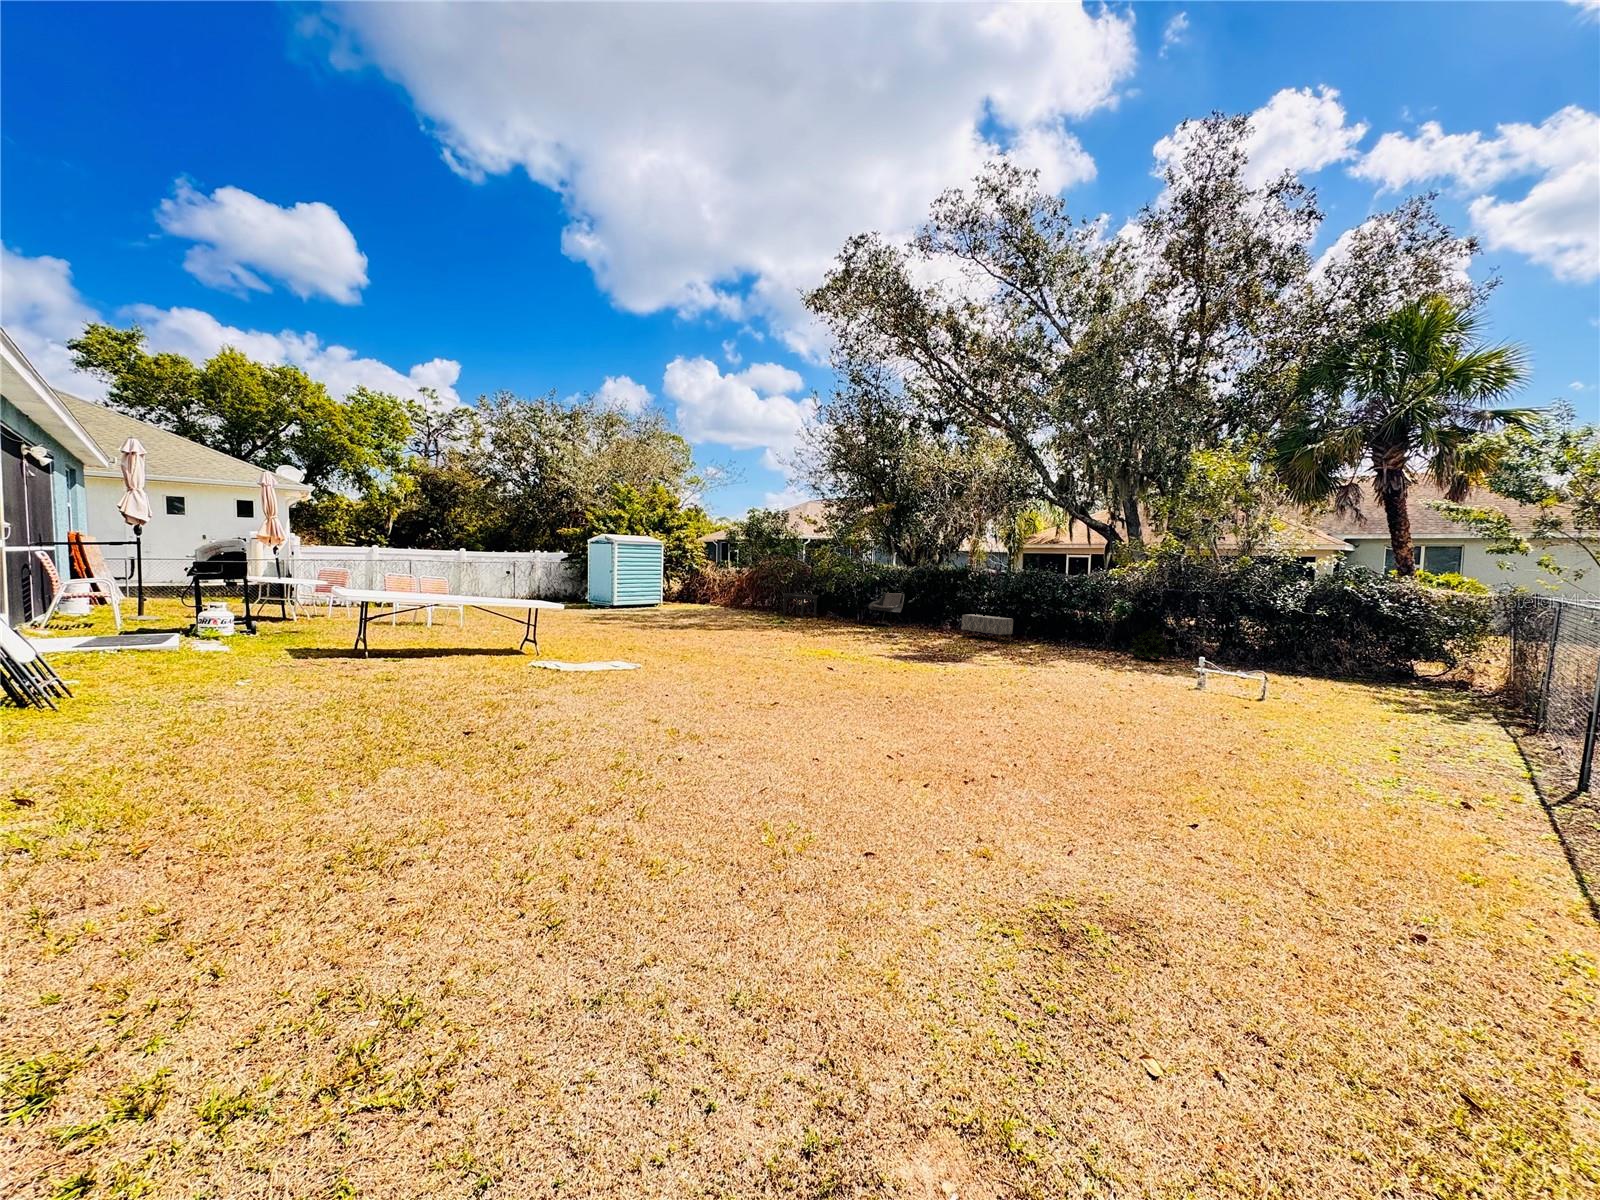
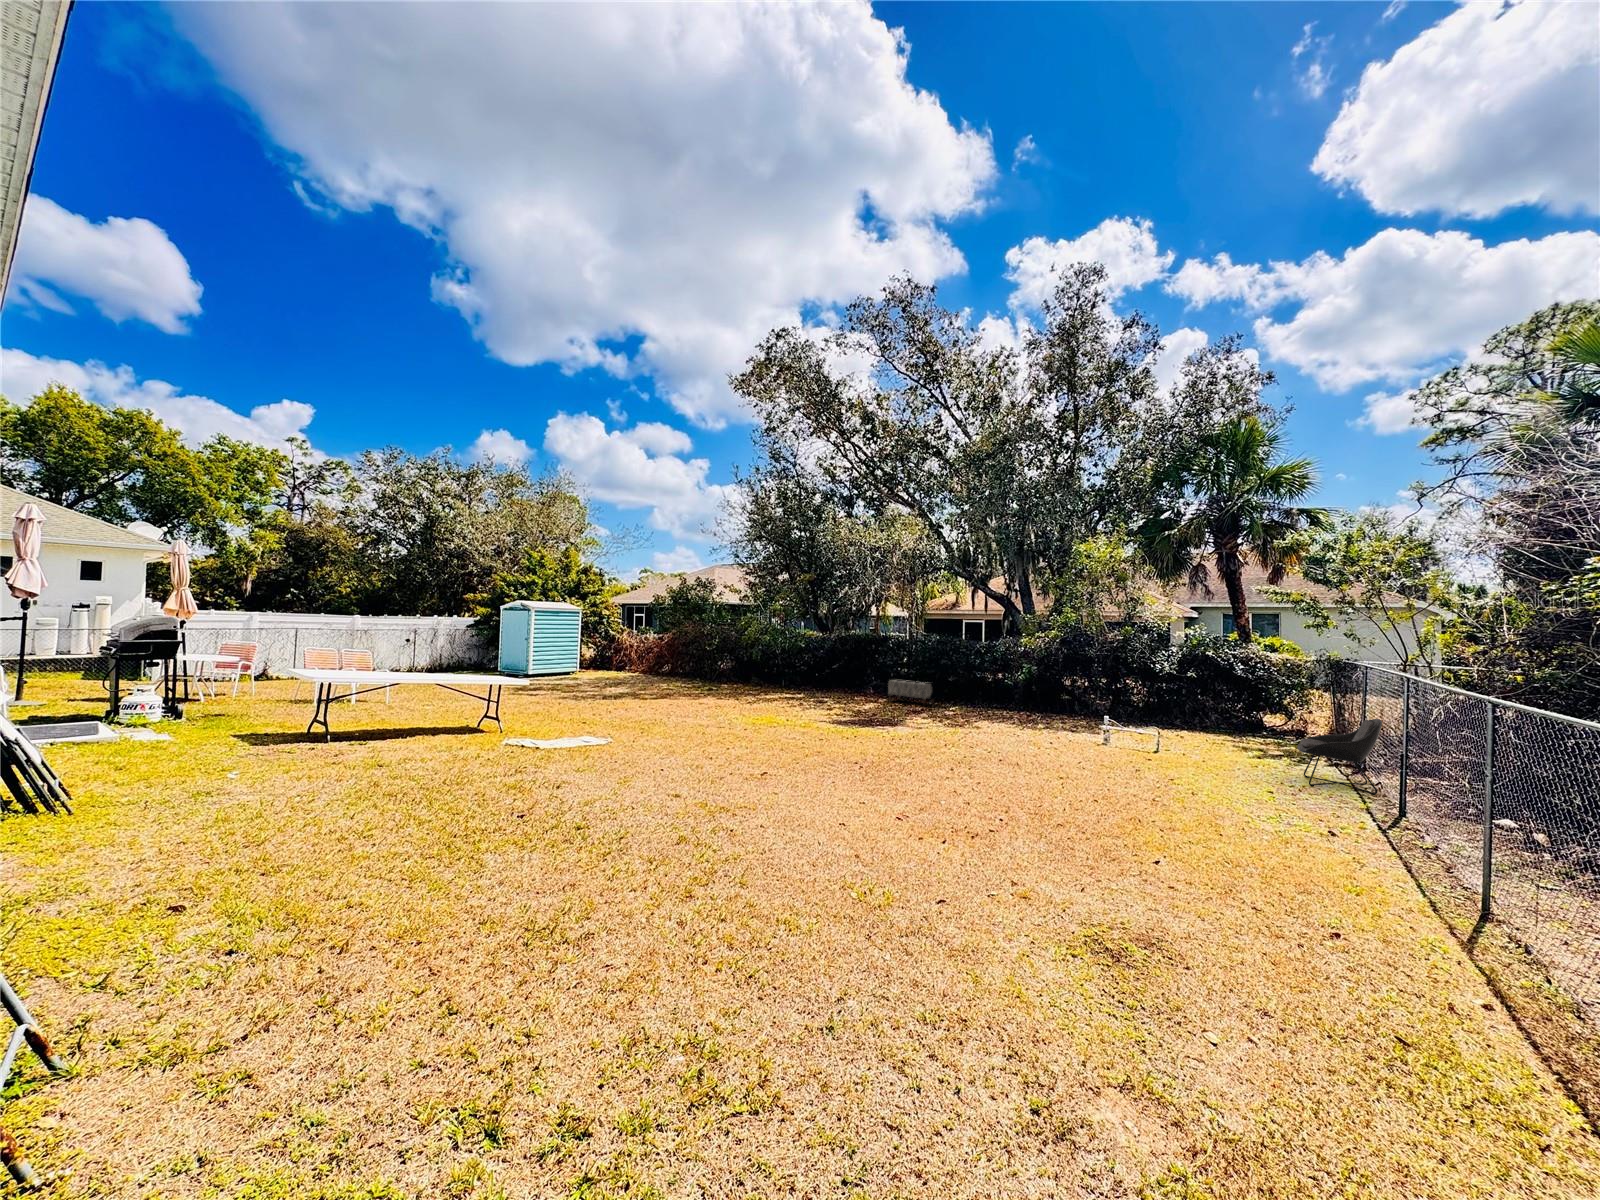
lounge chair: present [868,592,904,627] -> present [1297,719,1382,795]
round table: present [783,593,818,618] -> none [708,661,745,685]
potted plant: present [1128,630,1168,660] -> none [1039,692,1074,720]

